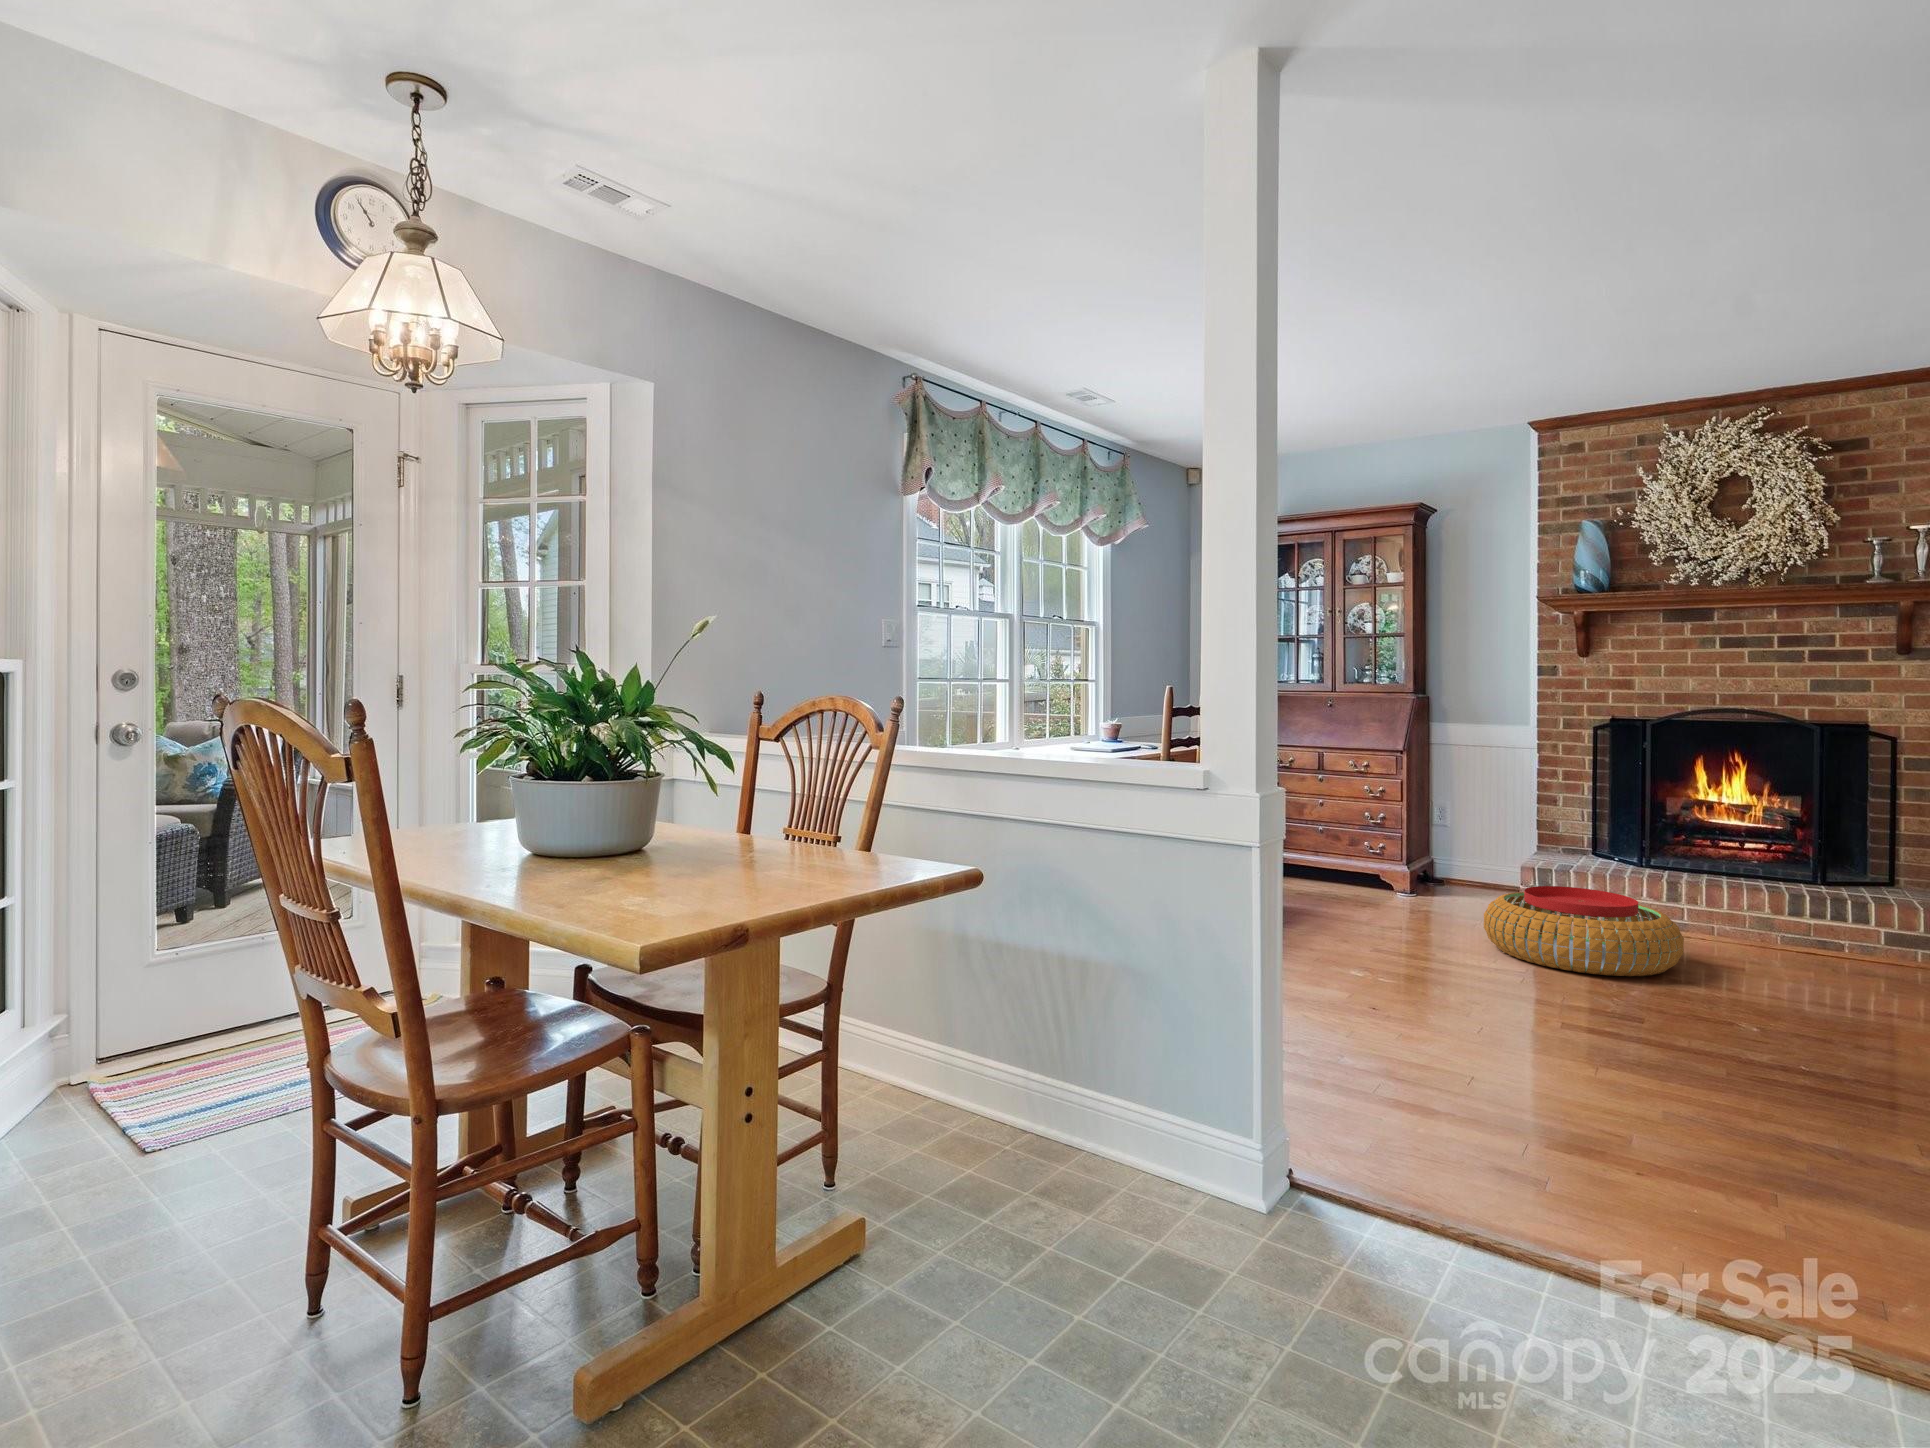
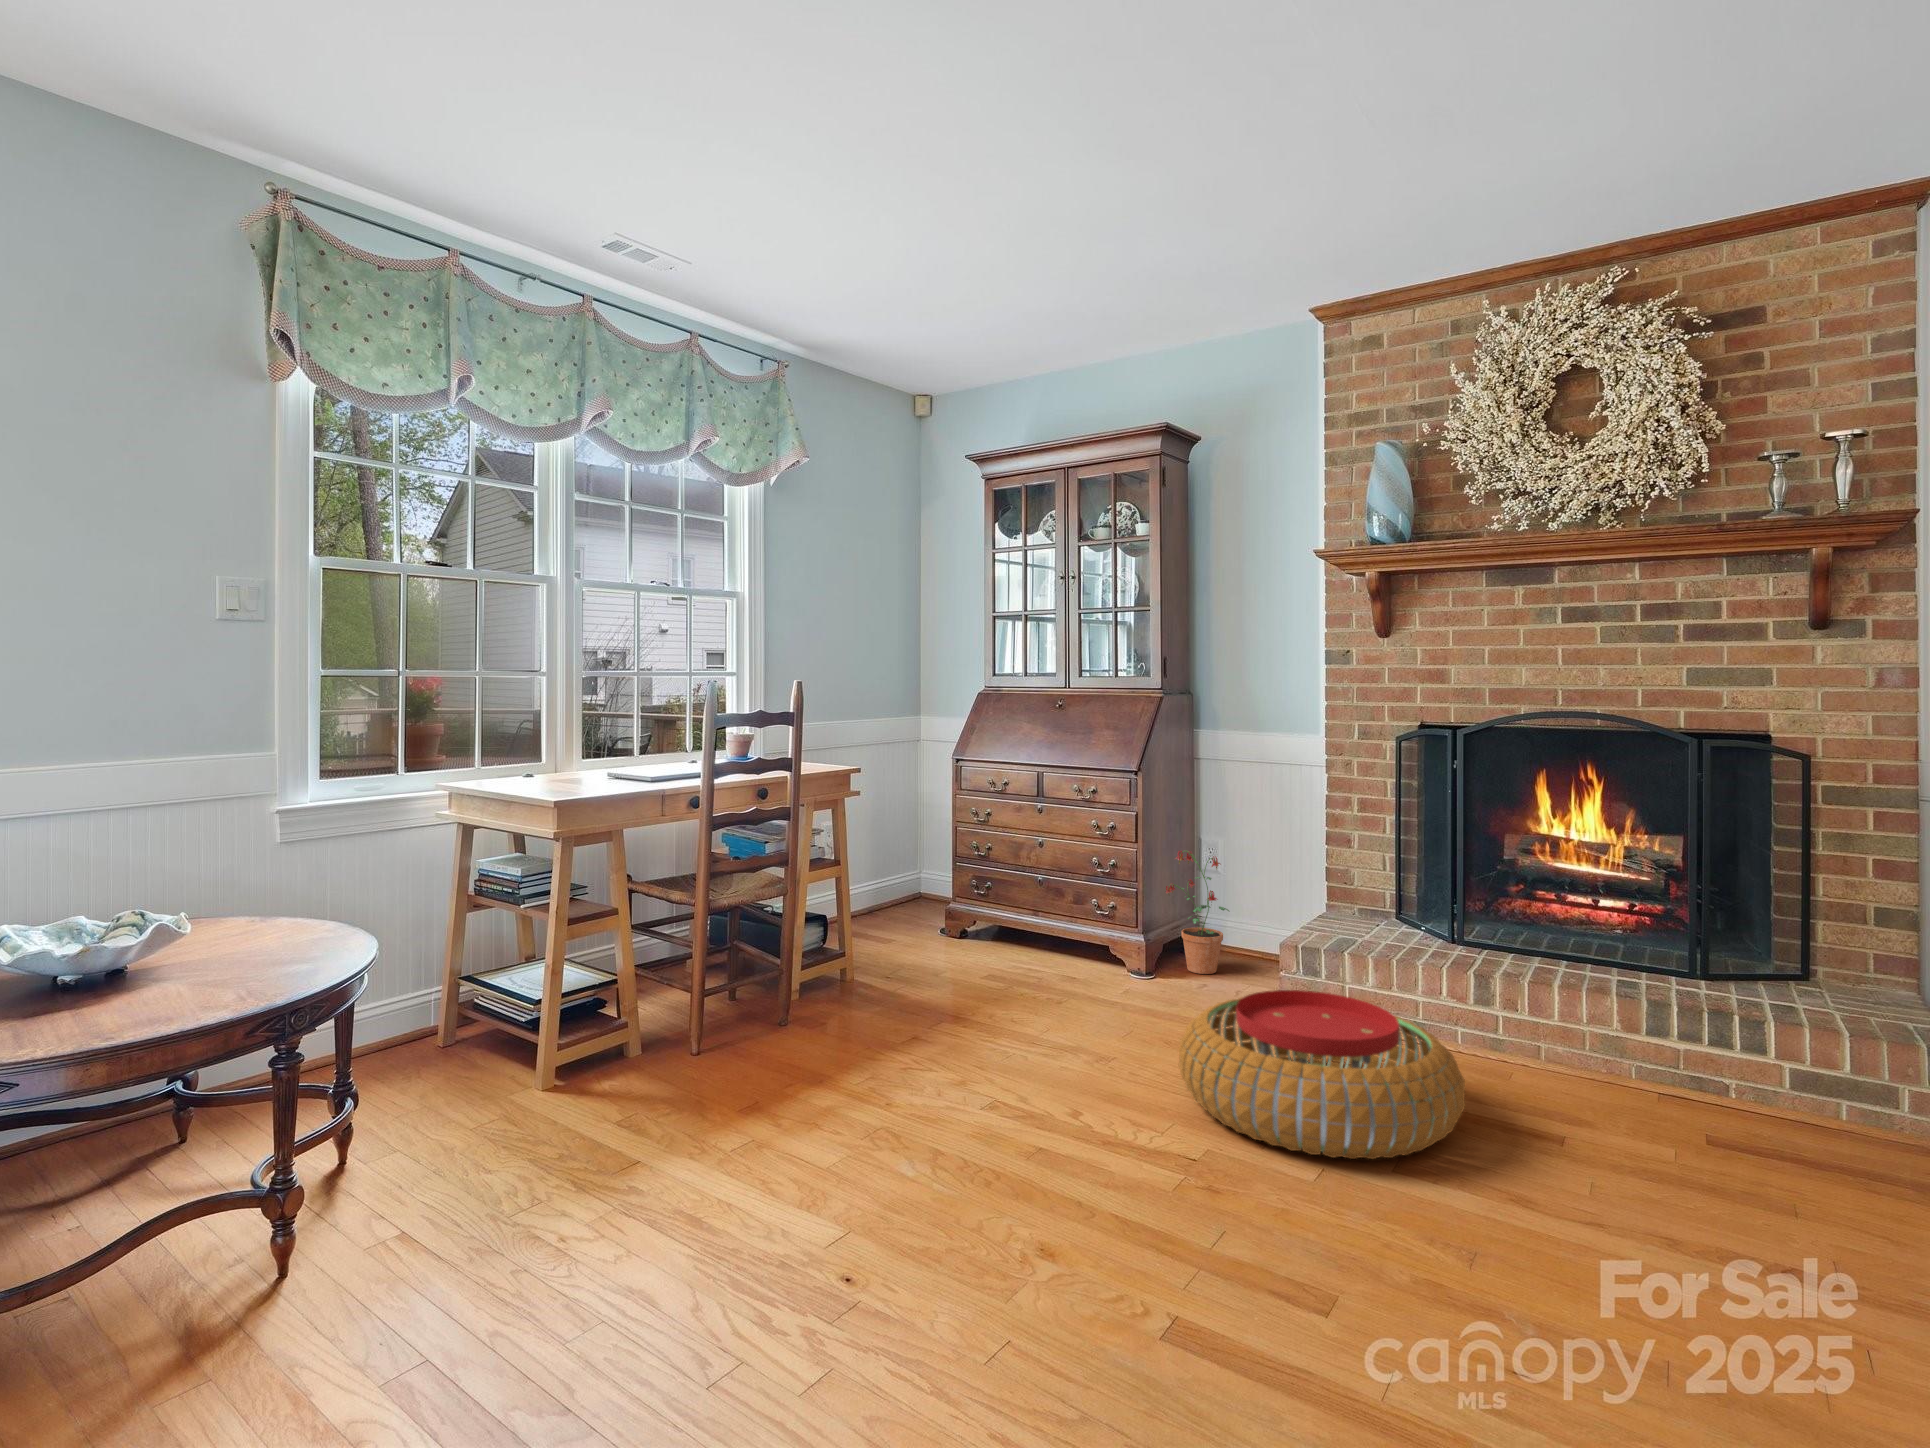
potted plant: none [1418,807,1467,894] -> present [1166,851,1229,974]

